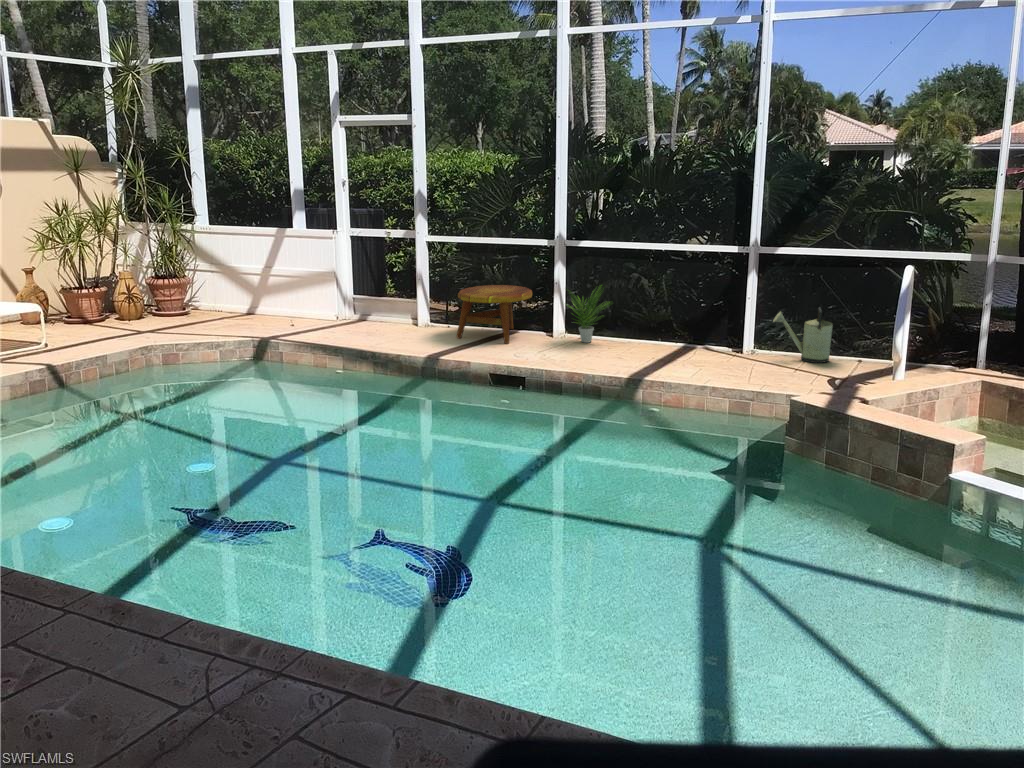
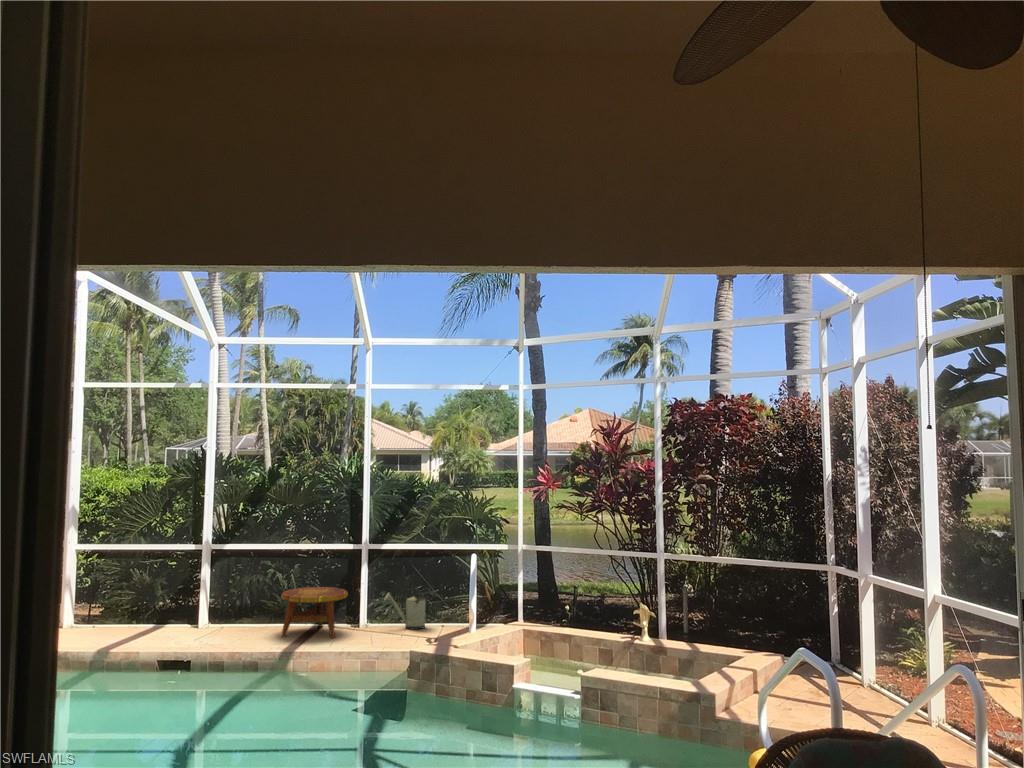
side table: present [457,285,532,344] -> present [281,587,348,638]
potted plant: present [568,290,606,343] -> none [209,580,257,631]

